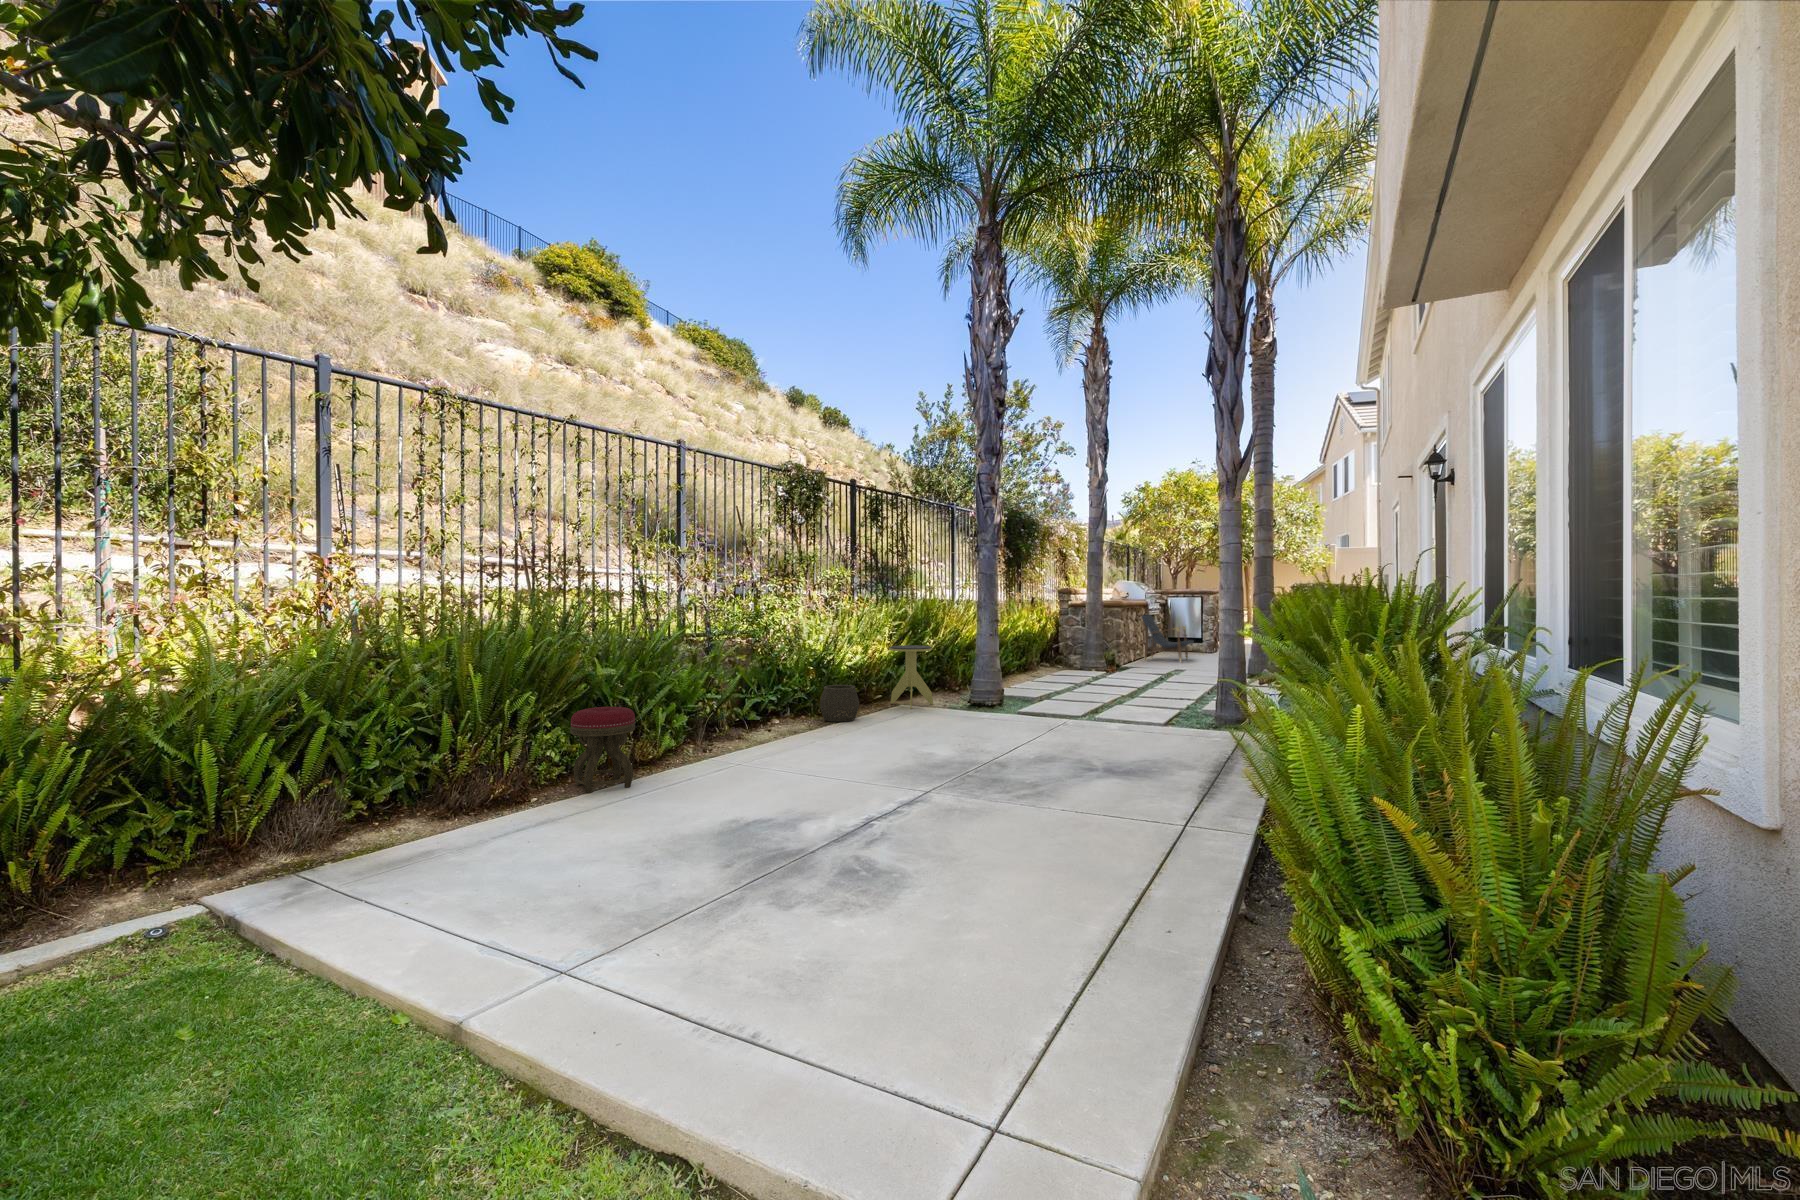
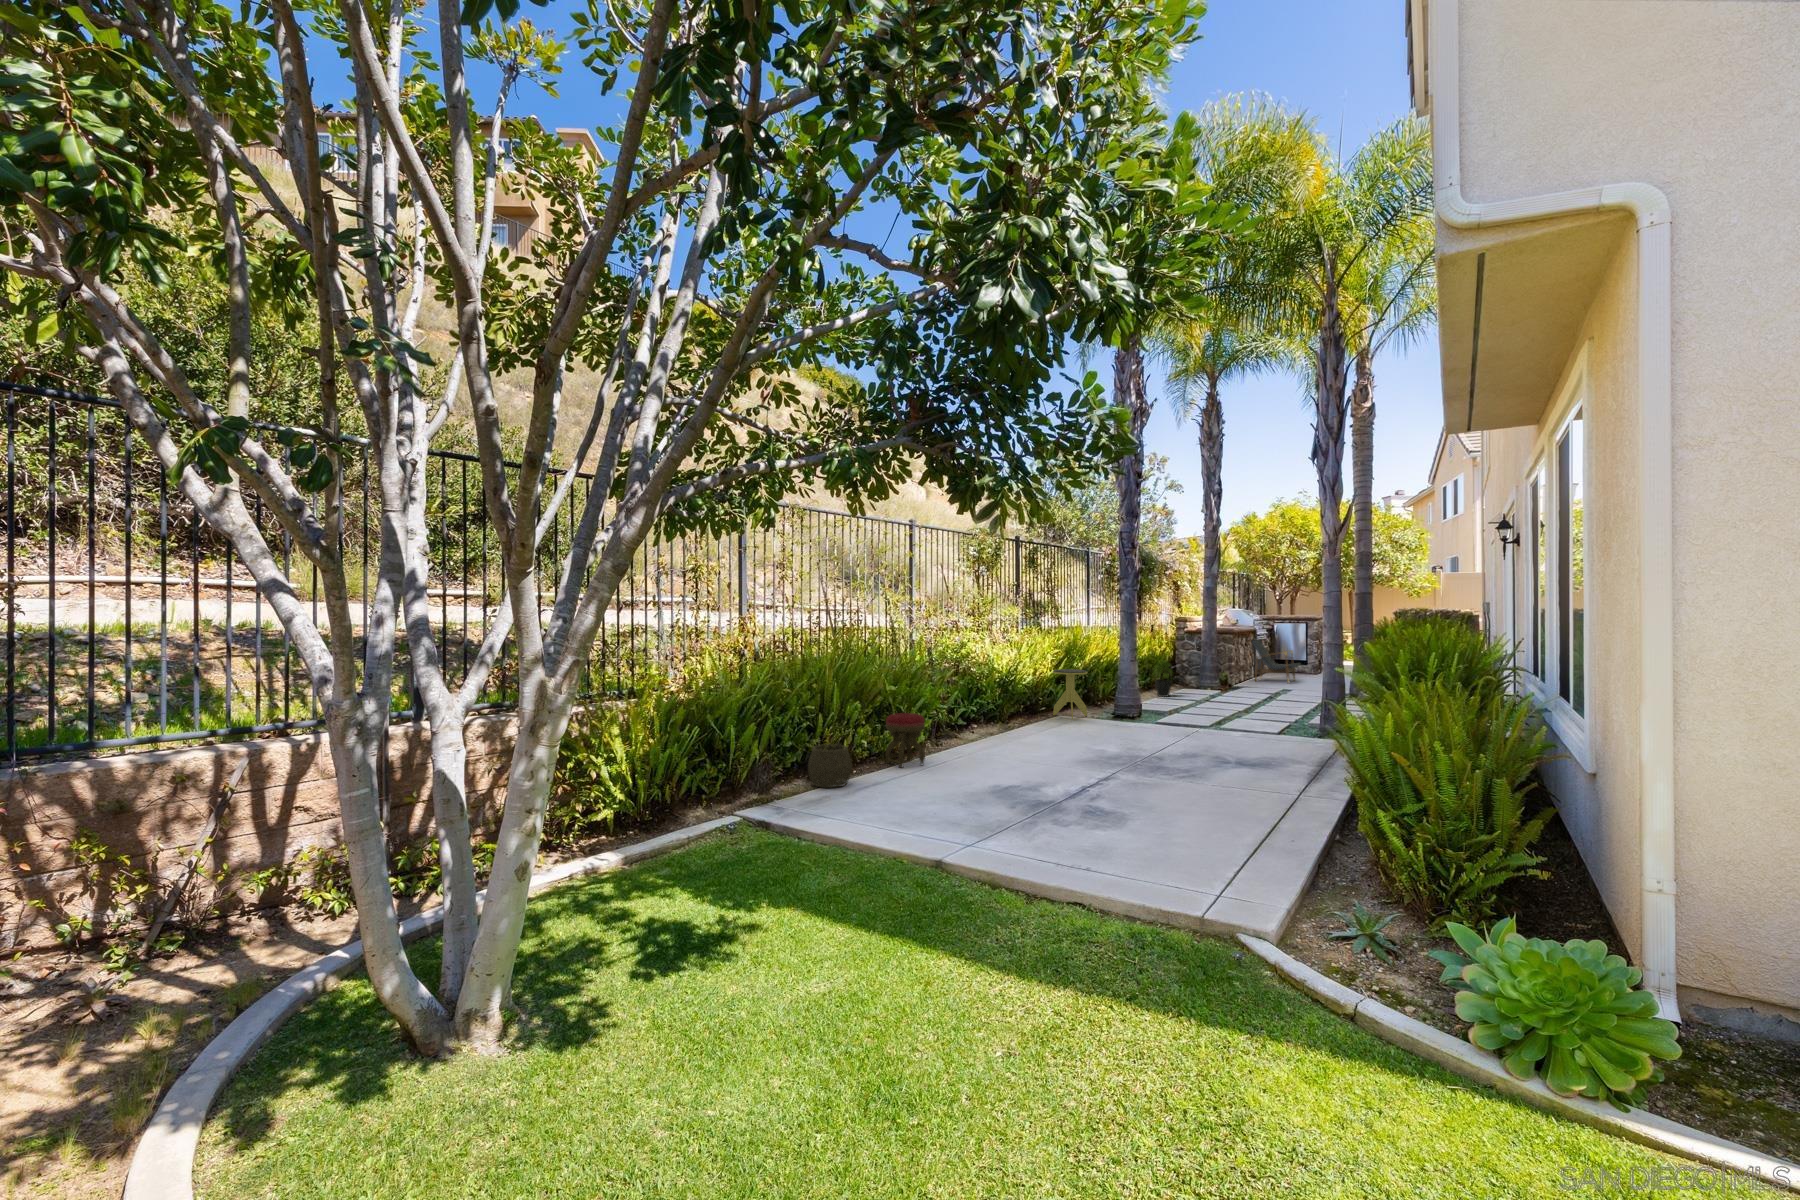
potted plant: none [1024,634,1052,679] -> present [1153,660,1172,697]
woven basket: present [820,685,859,722] -> present [808,744,852,788]

